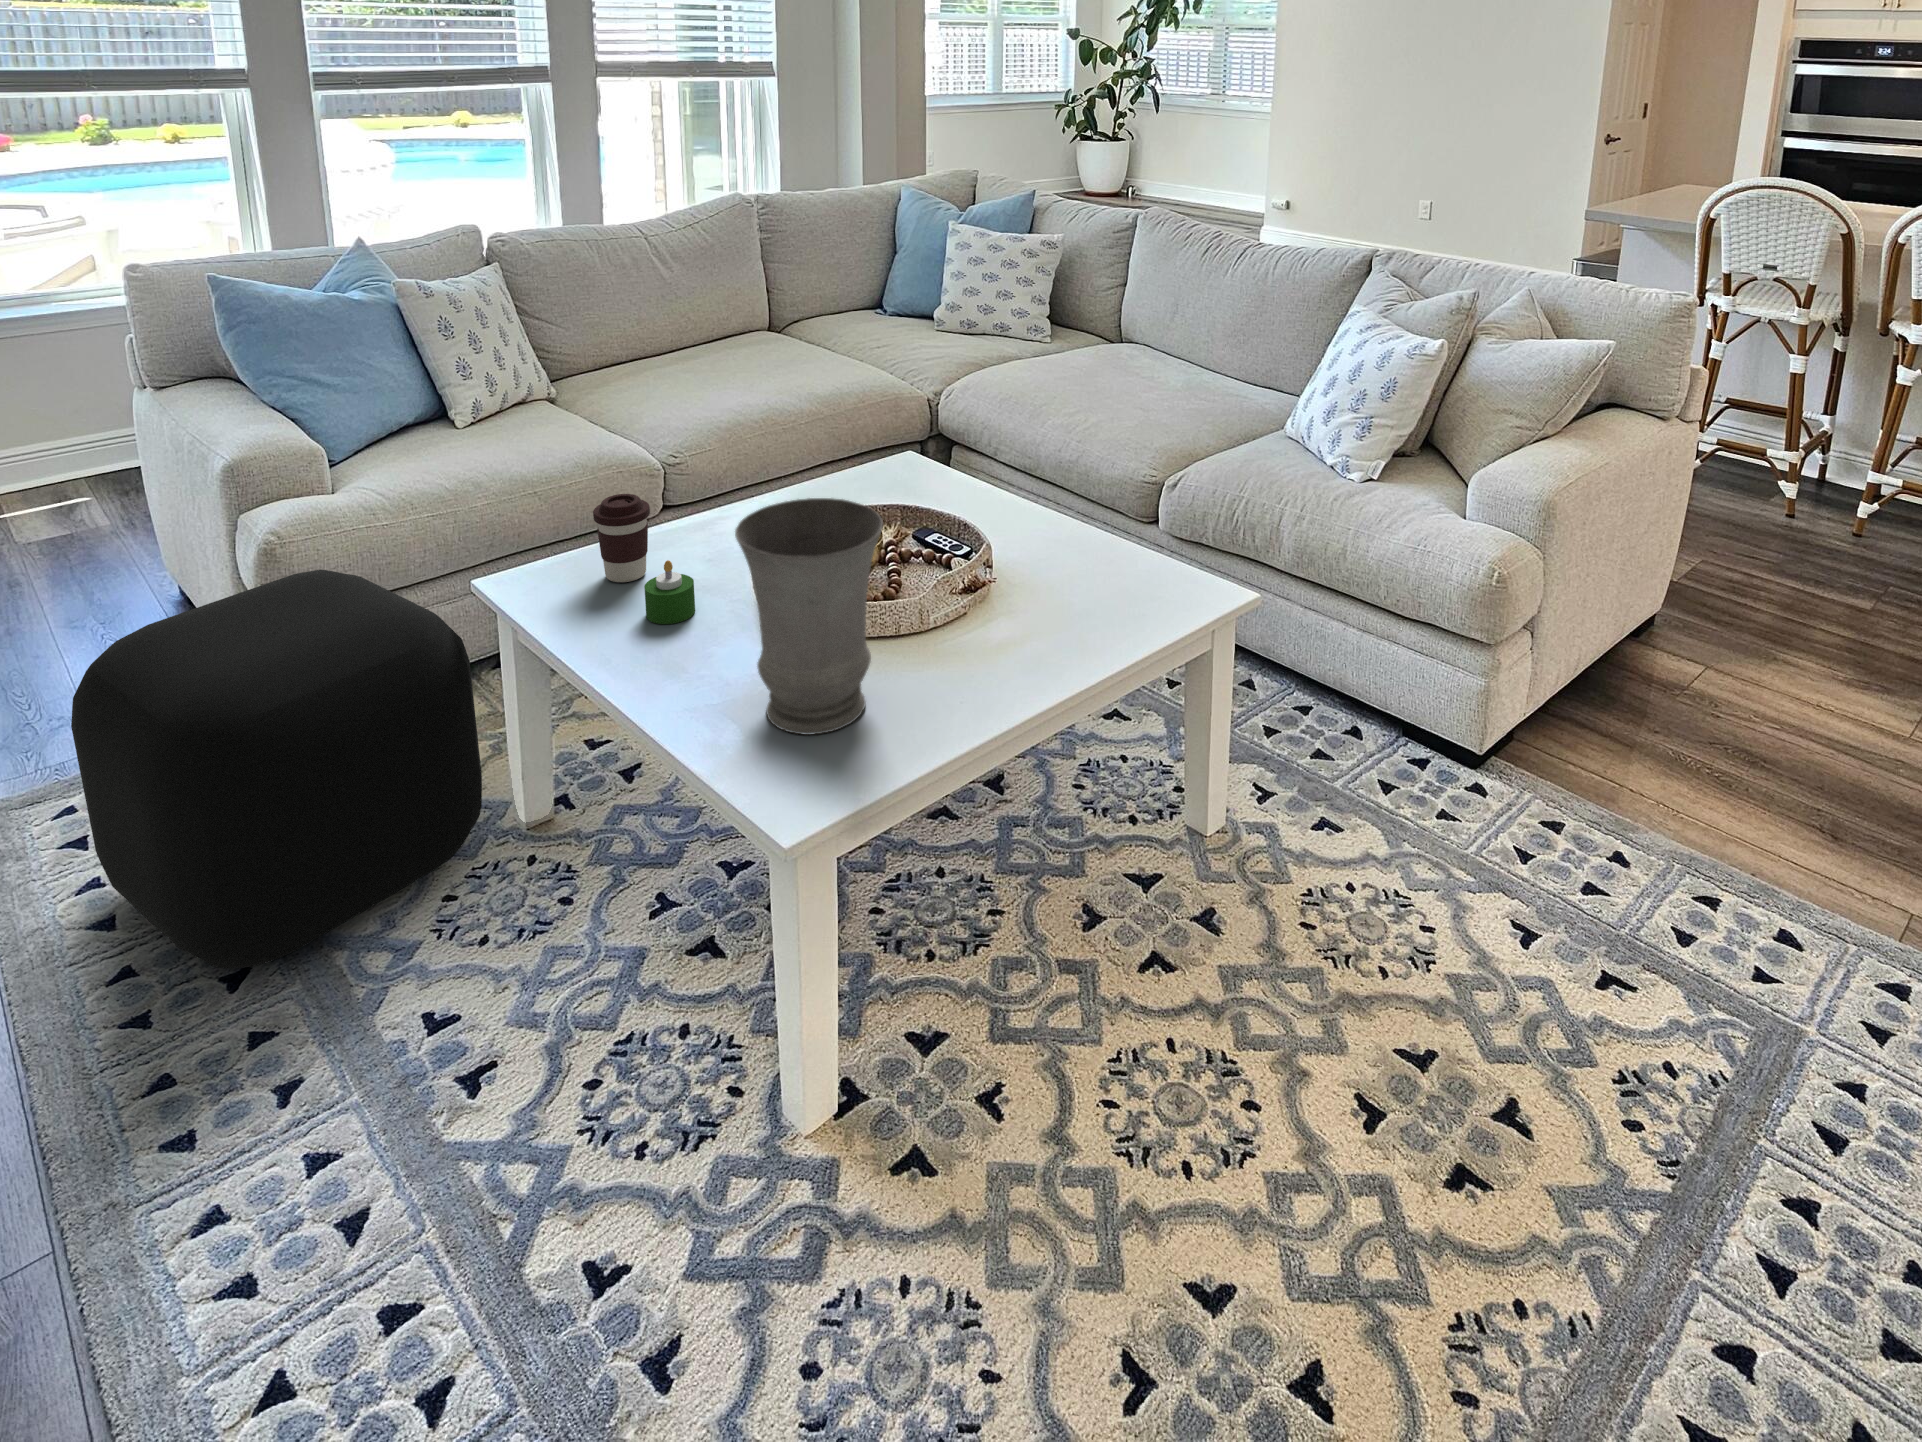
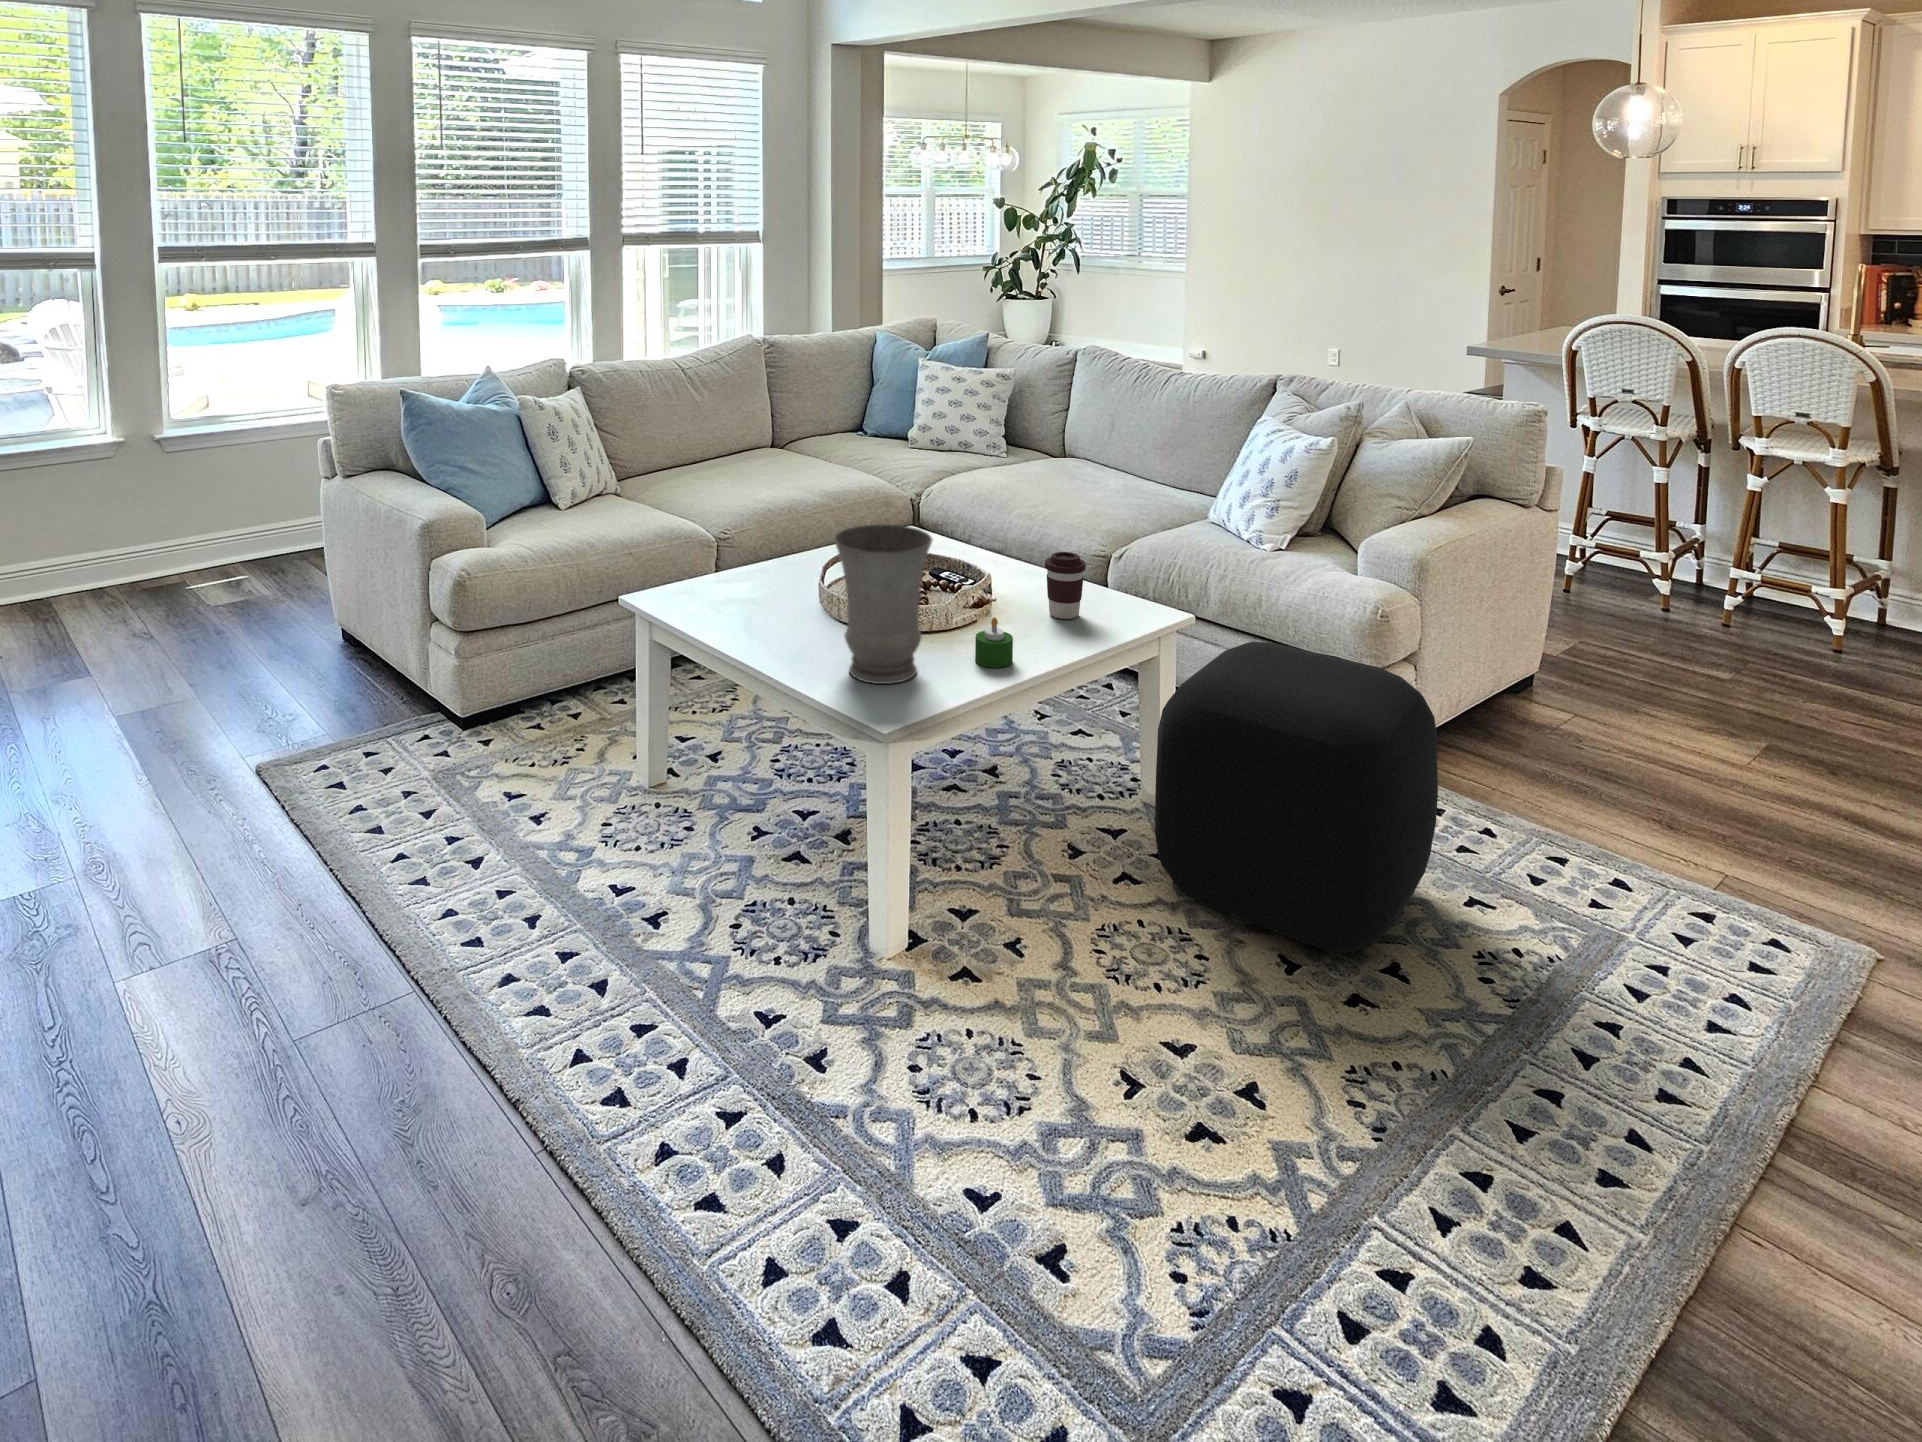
coffee cup: present [593,494,650,582] -> present [1045,552,1086,619]
candle: present [644,560,695,624] -> present [975,617,1013,668]
ottoman: present [71,569,482,969] -> present [1155,642,1438,953]

